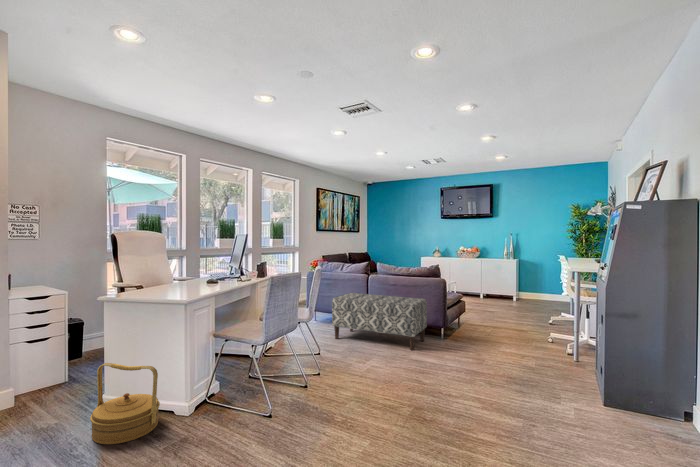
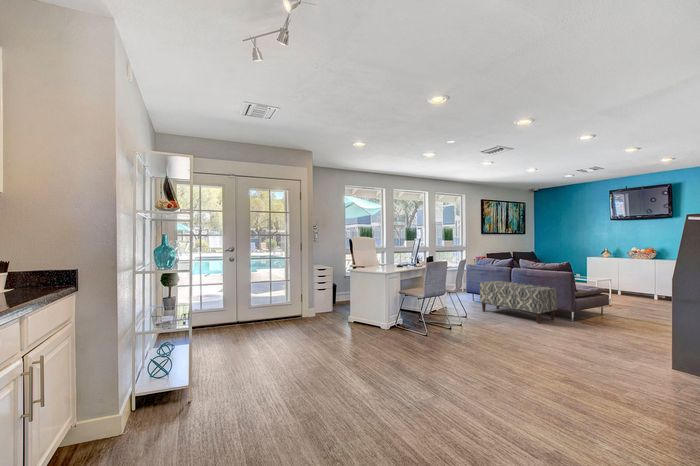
woven basket: present [90,363,160,445] -> none [347,299,374,334]

